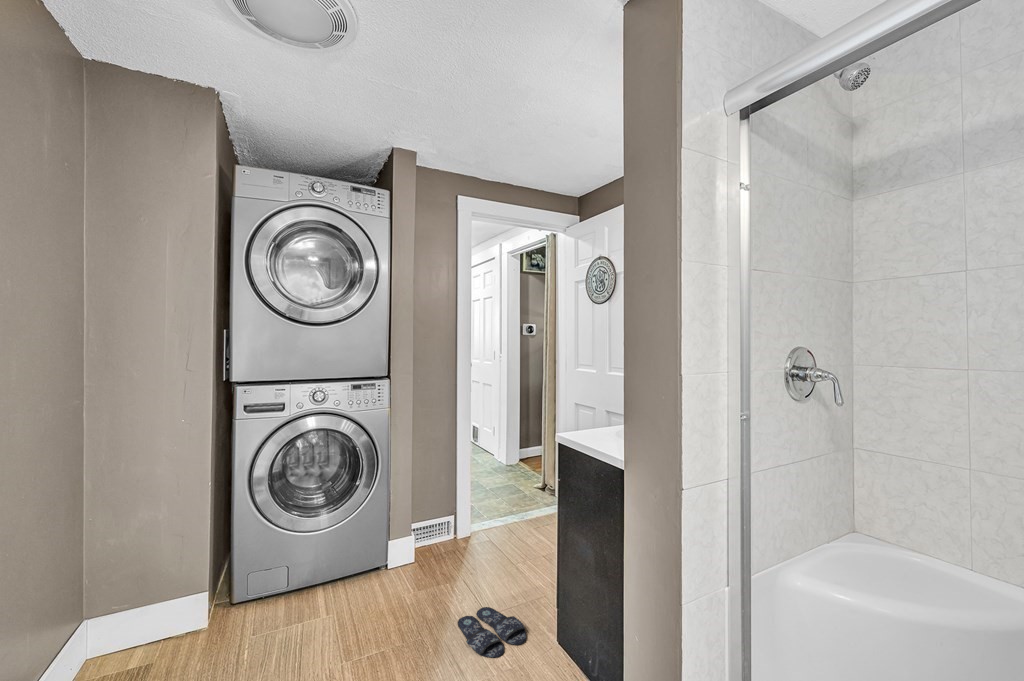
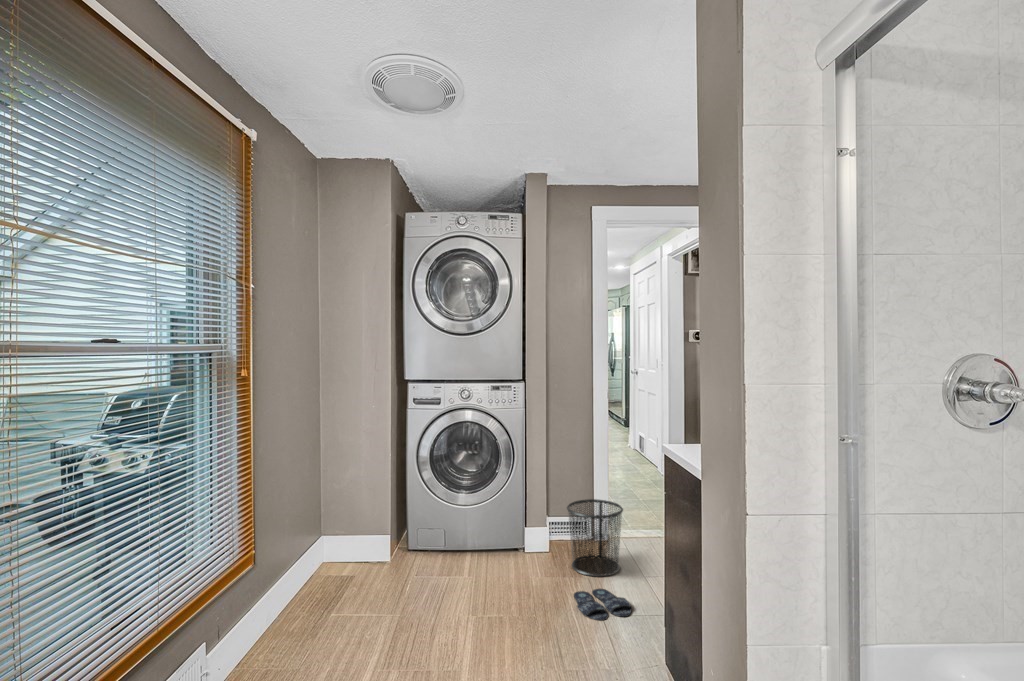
waste bin: none [439,502,499,590] -> present [567,499,623,577]

